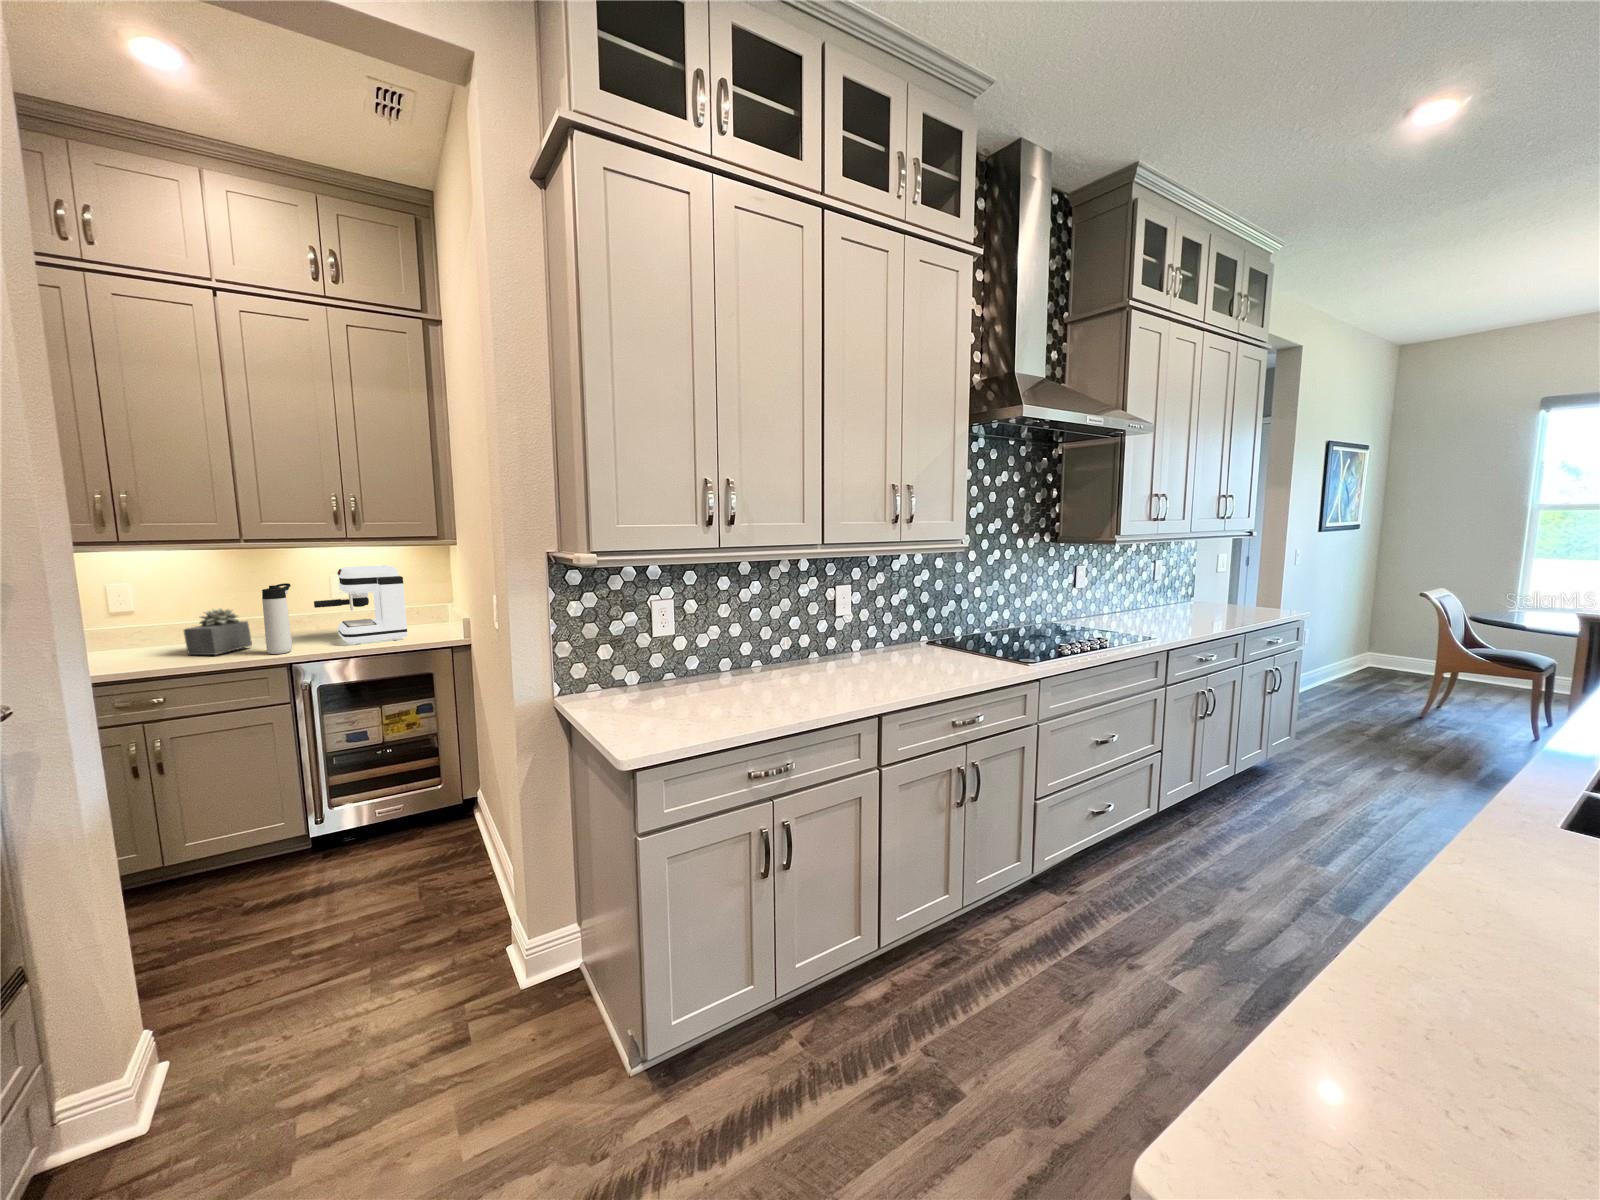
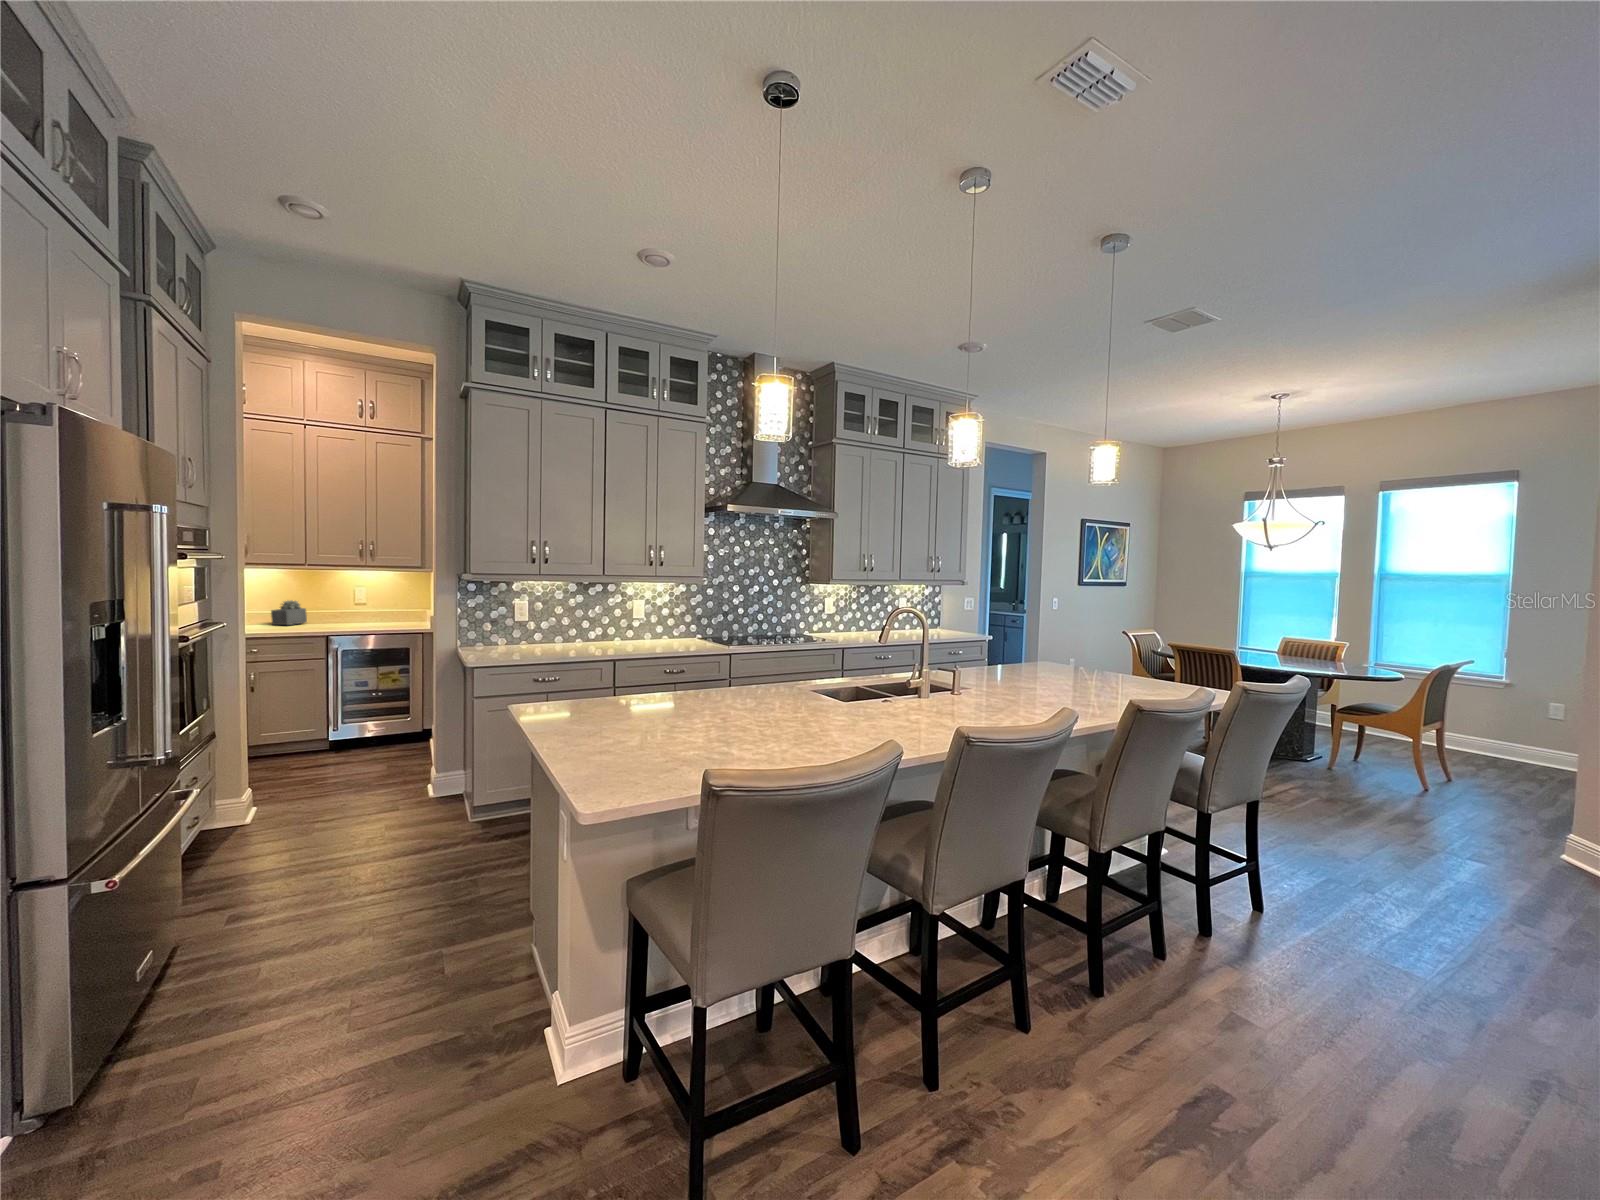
coffee maker: present [314,565,408,644] -> none [344,580,397,625]
thermos bottle: present [262,583,292,654] -> none [315,587,332,627]

